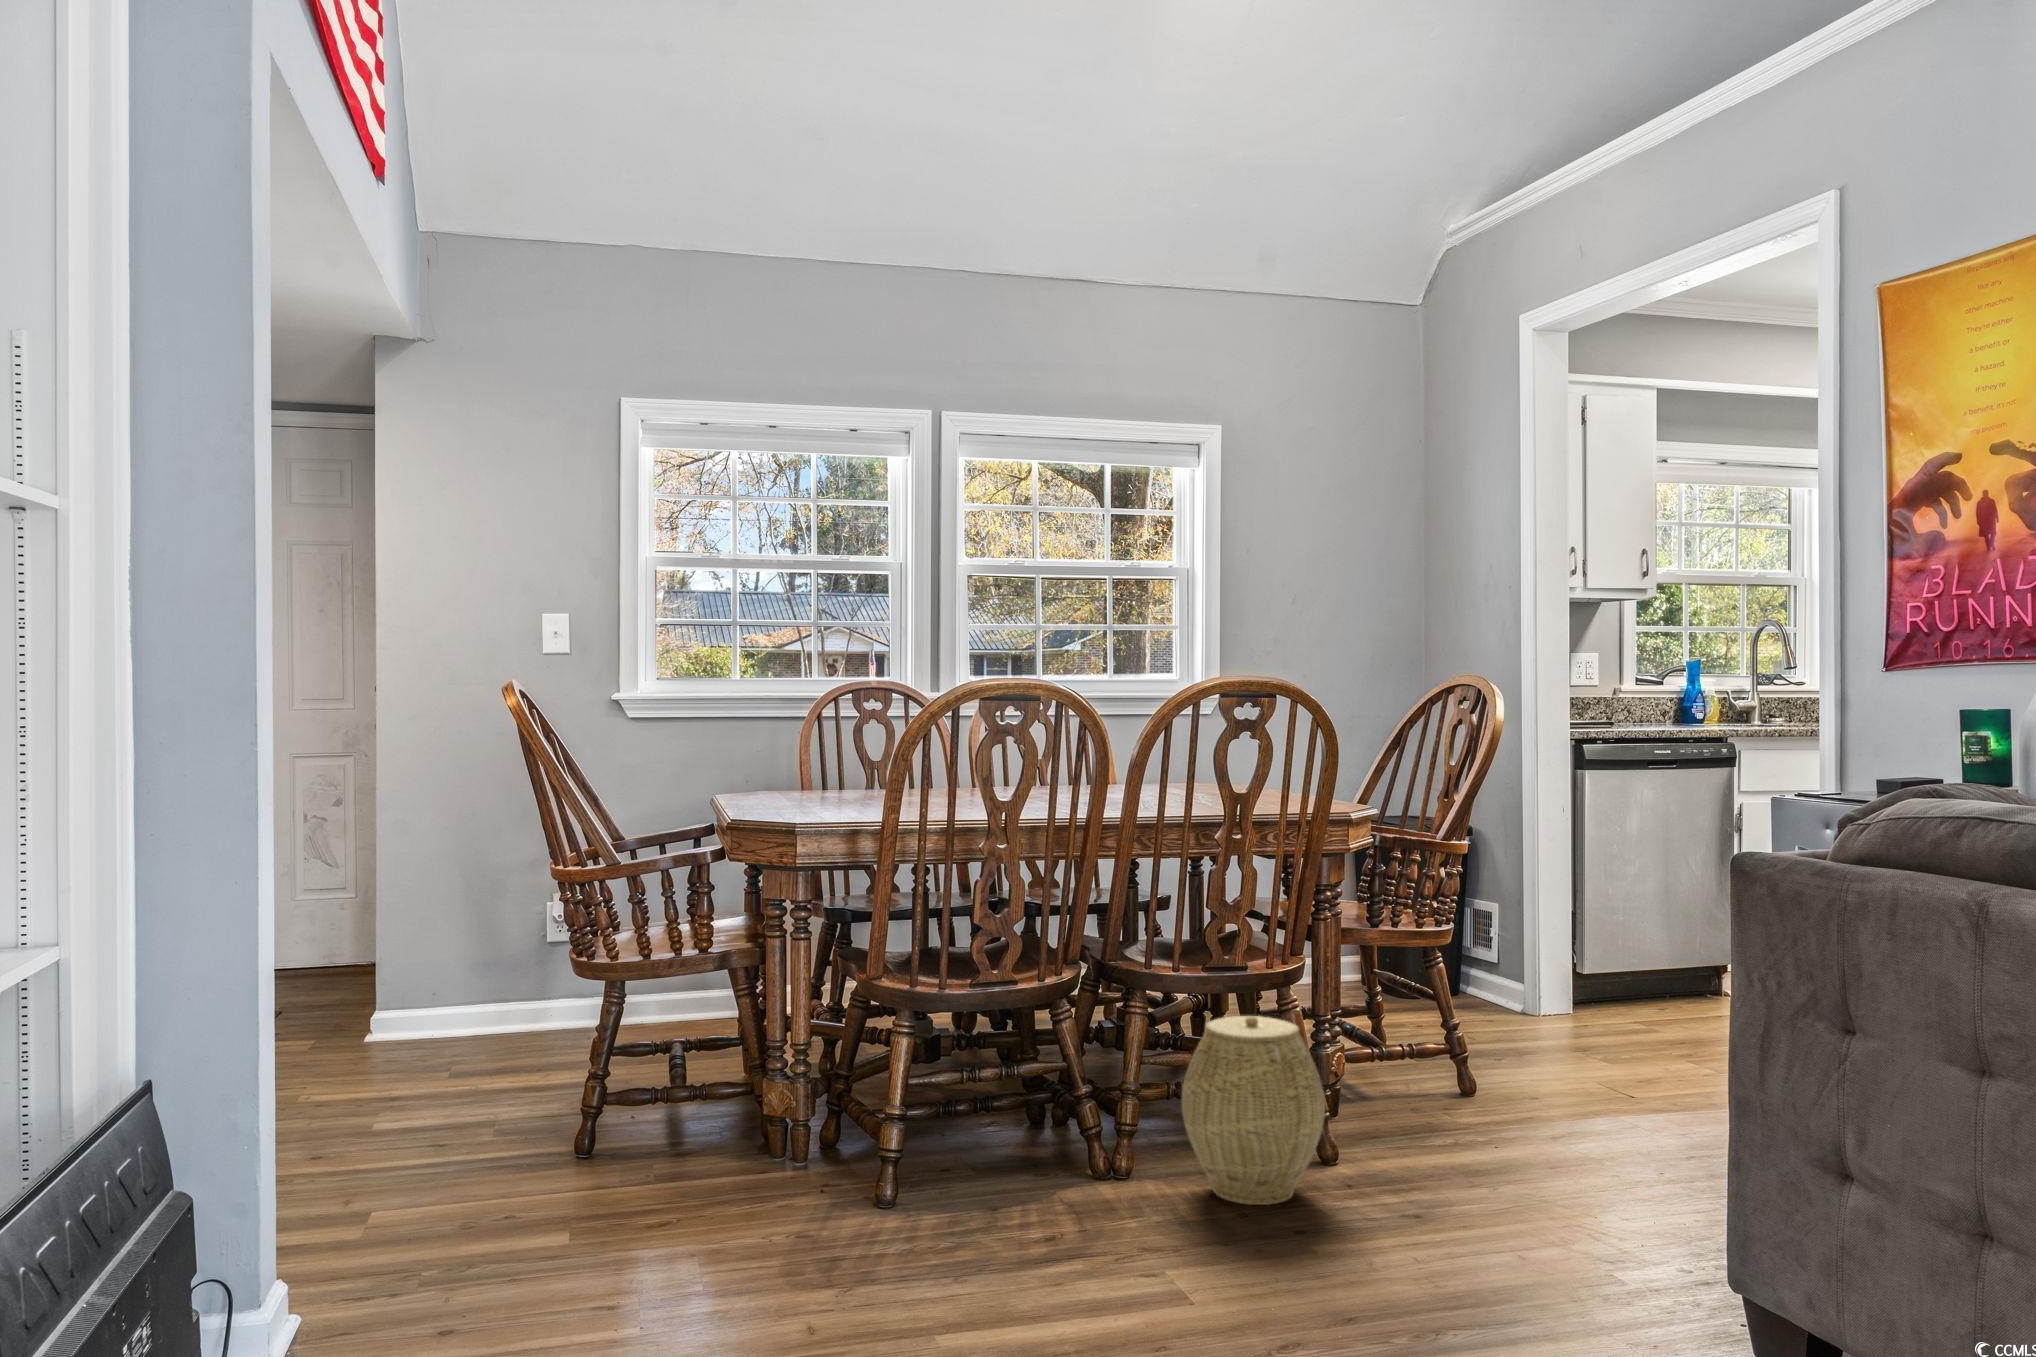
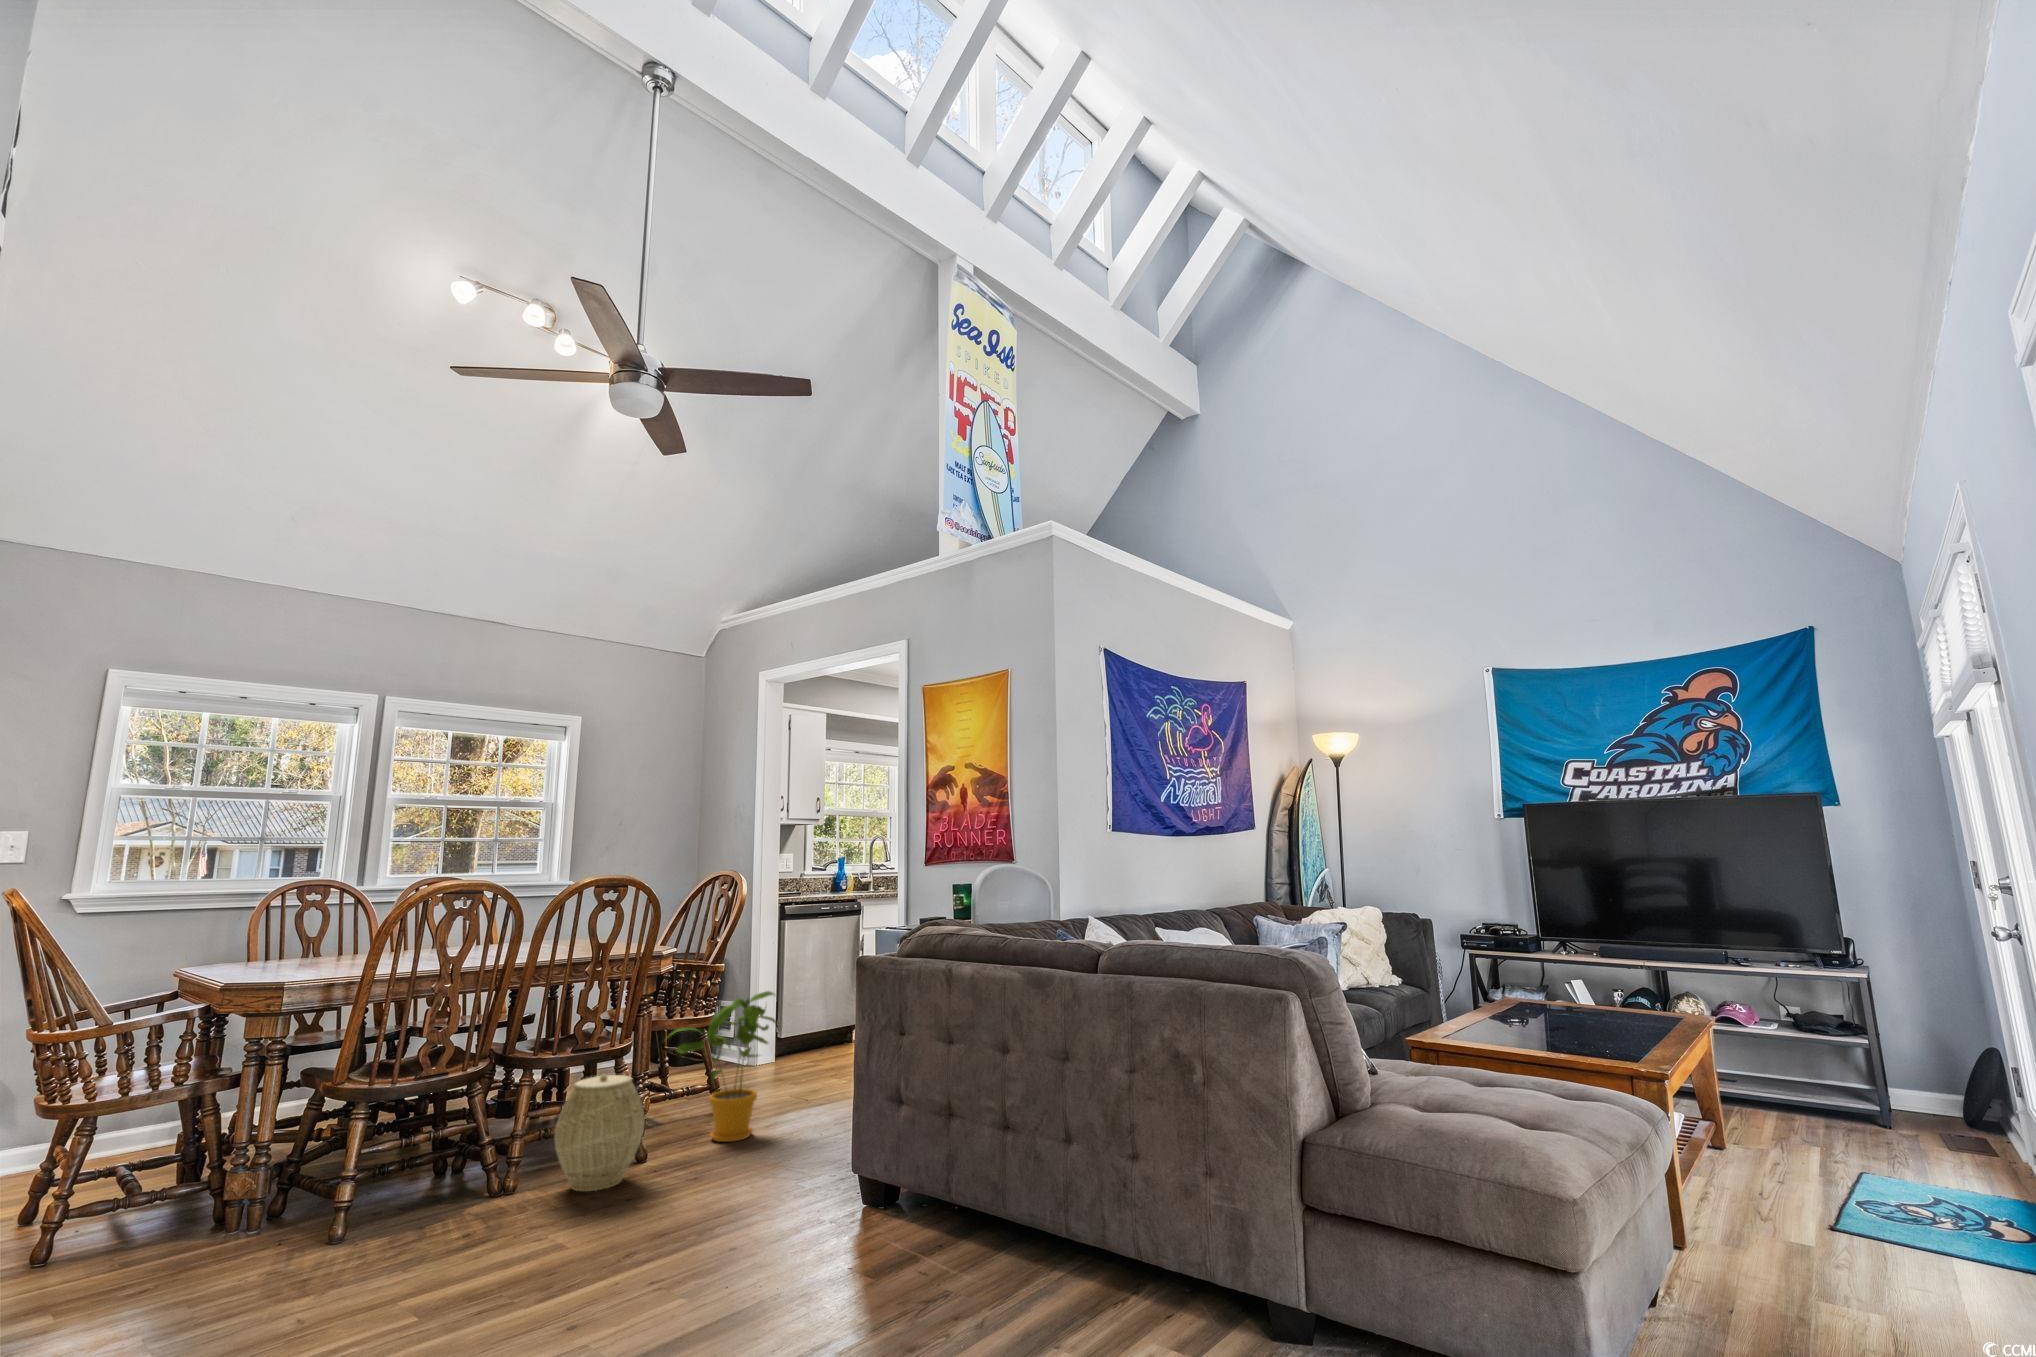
house plant: none [1357,902,1572,1161] -> present [666,991,778,1142]

